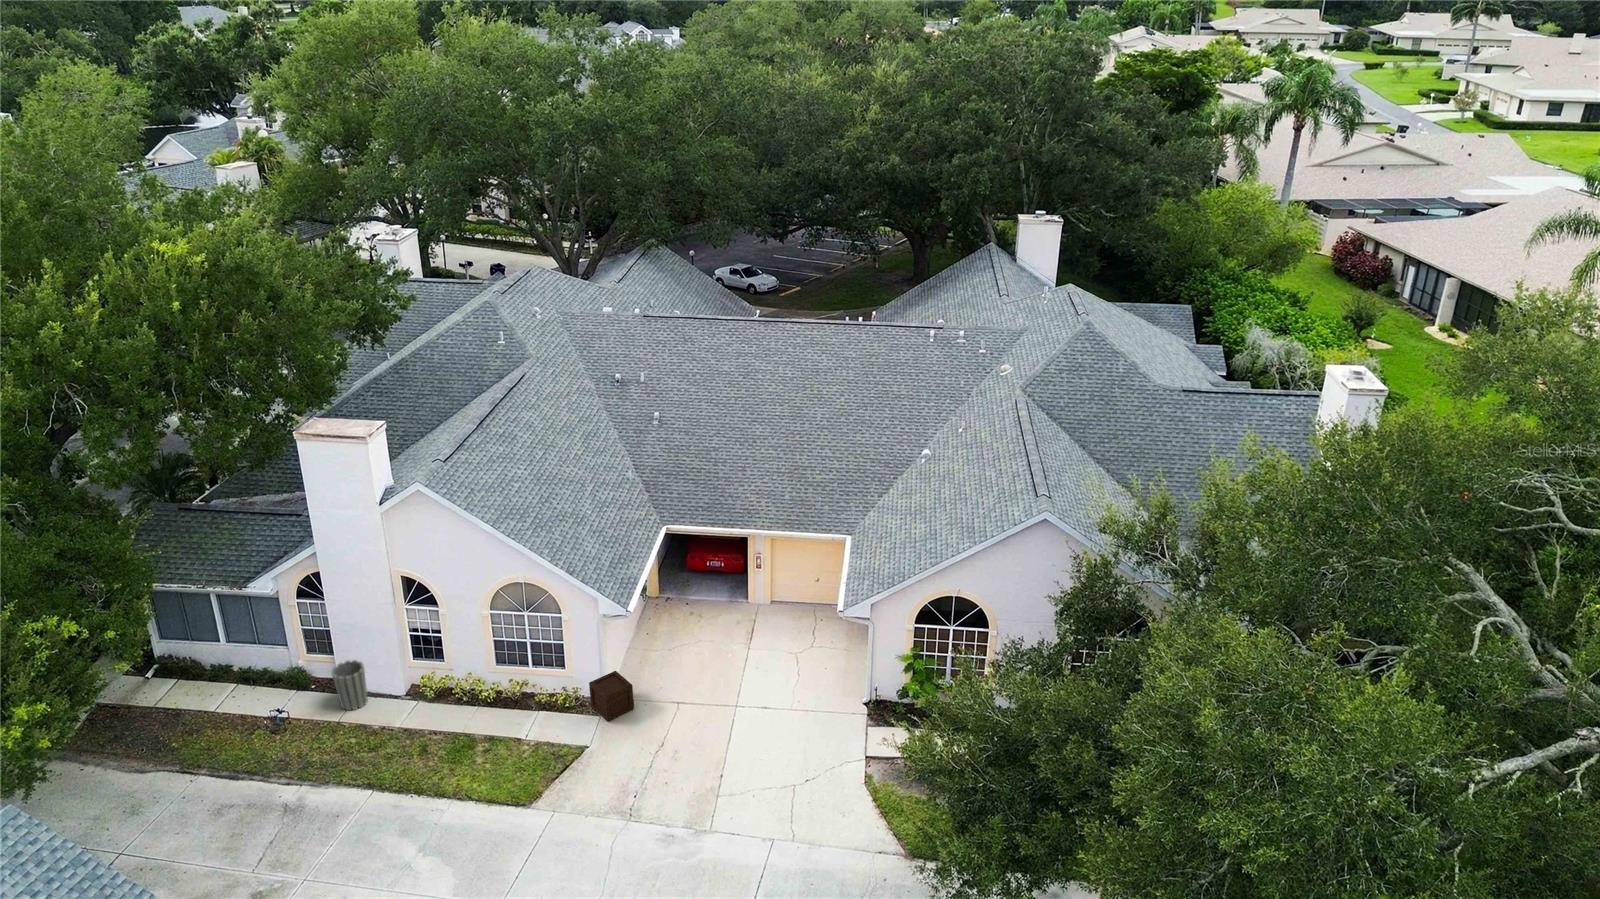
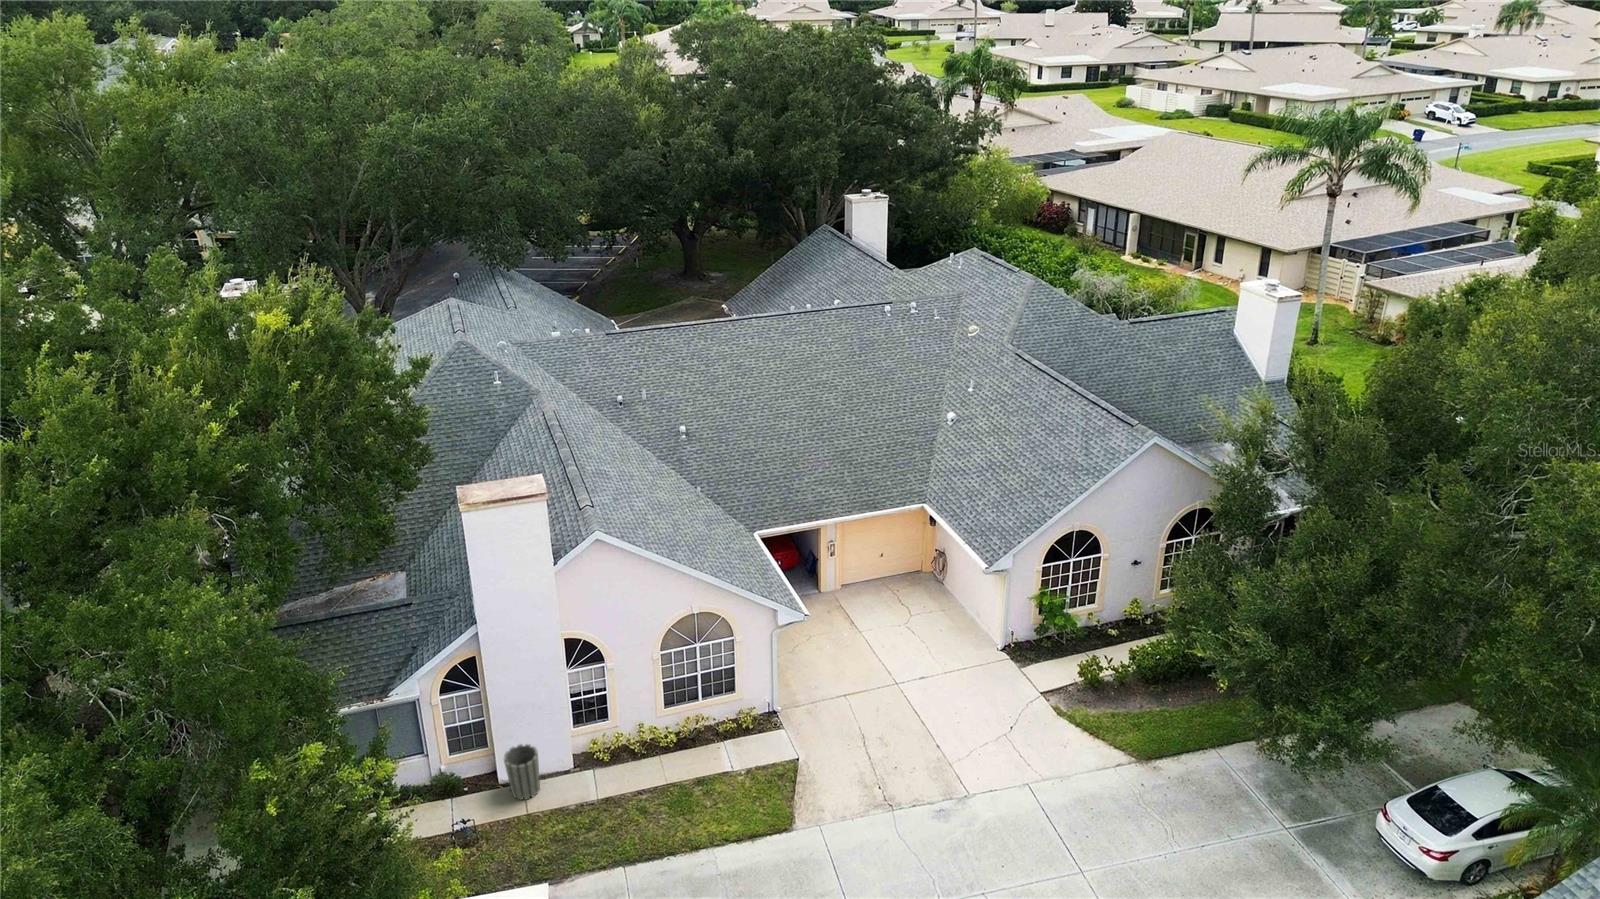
wooden crate: present [589,671,634,721] -> none [767,680,808,730]

